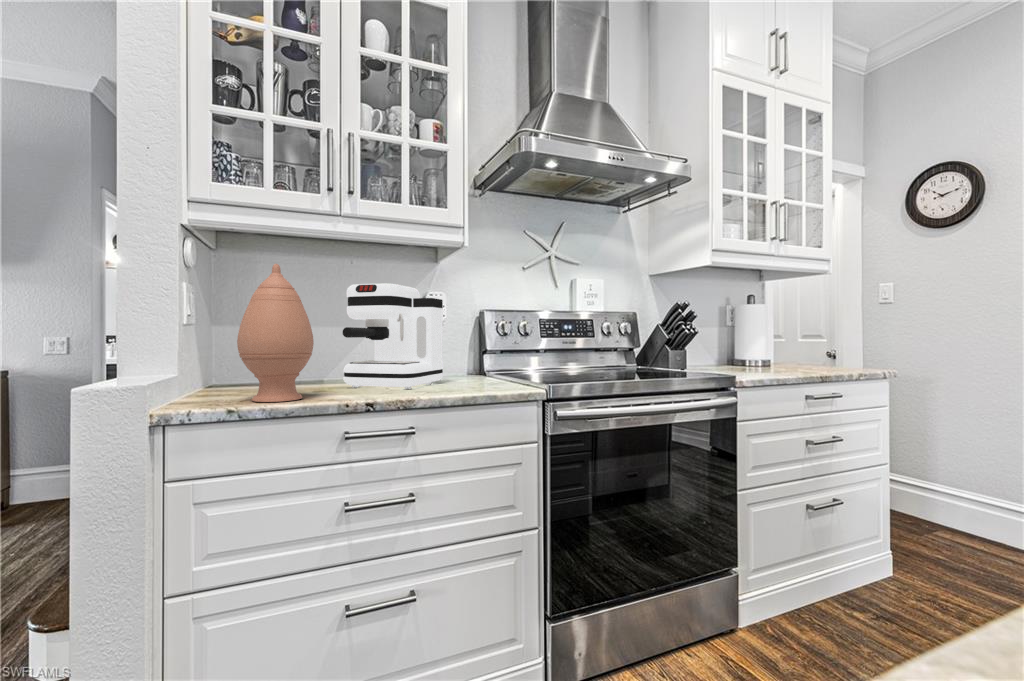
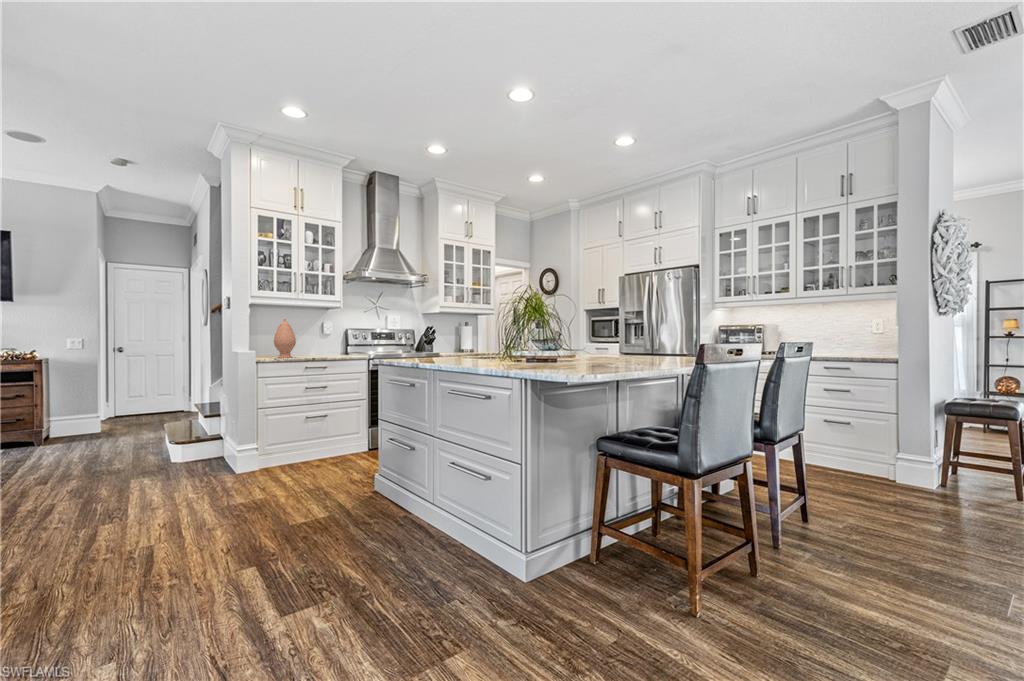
coffee maker: present [343,283,443,389] -> none [300,322,334,357]

